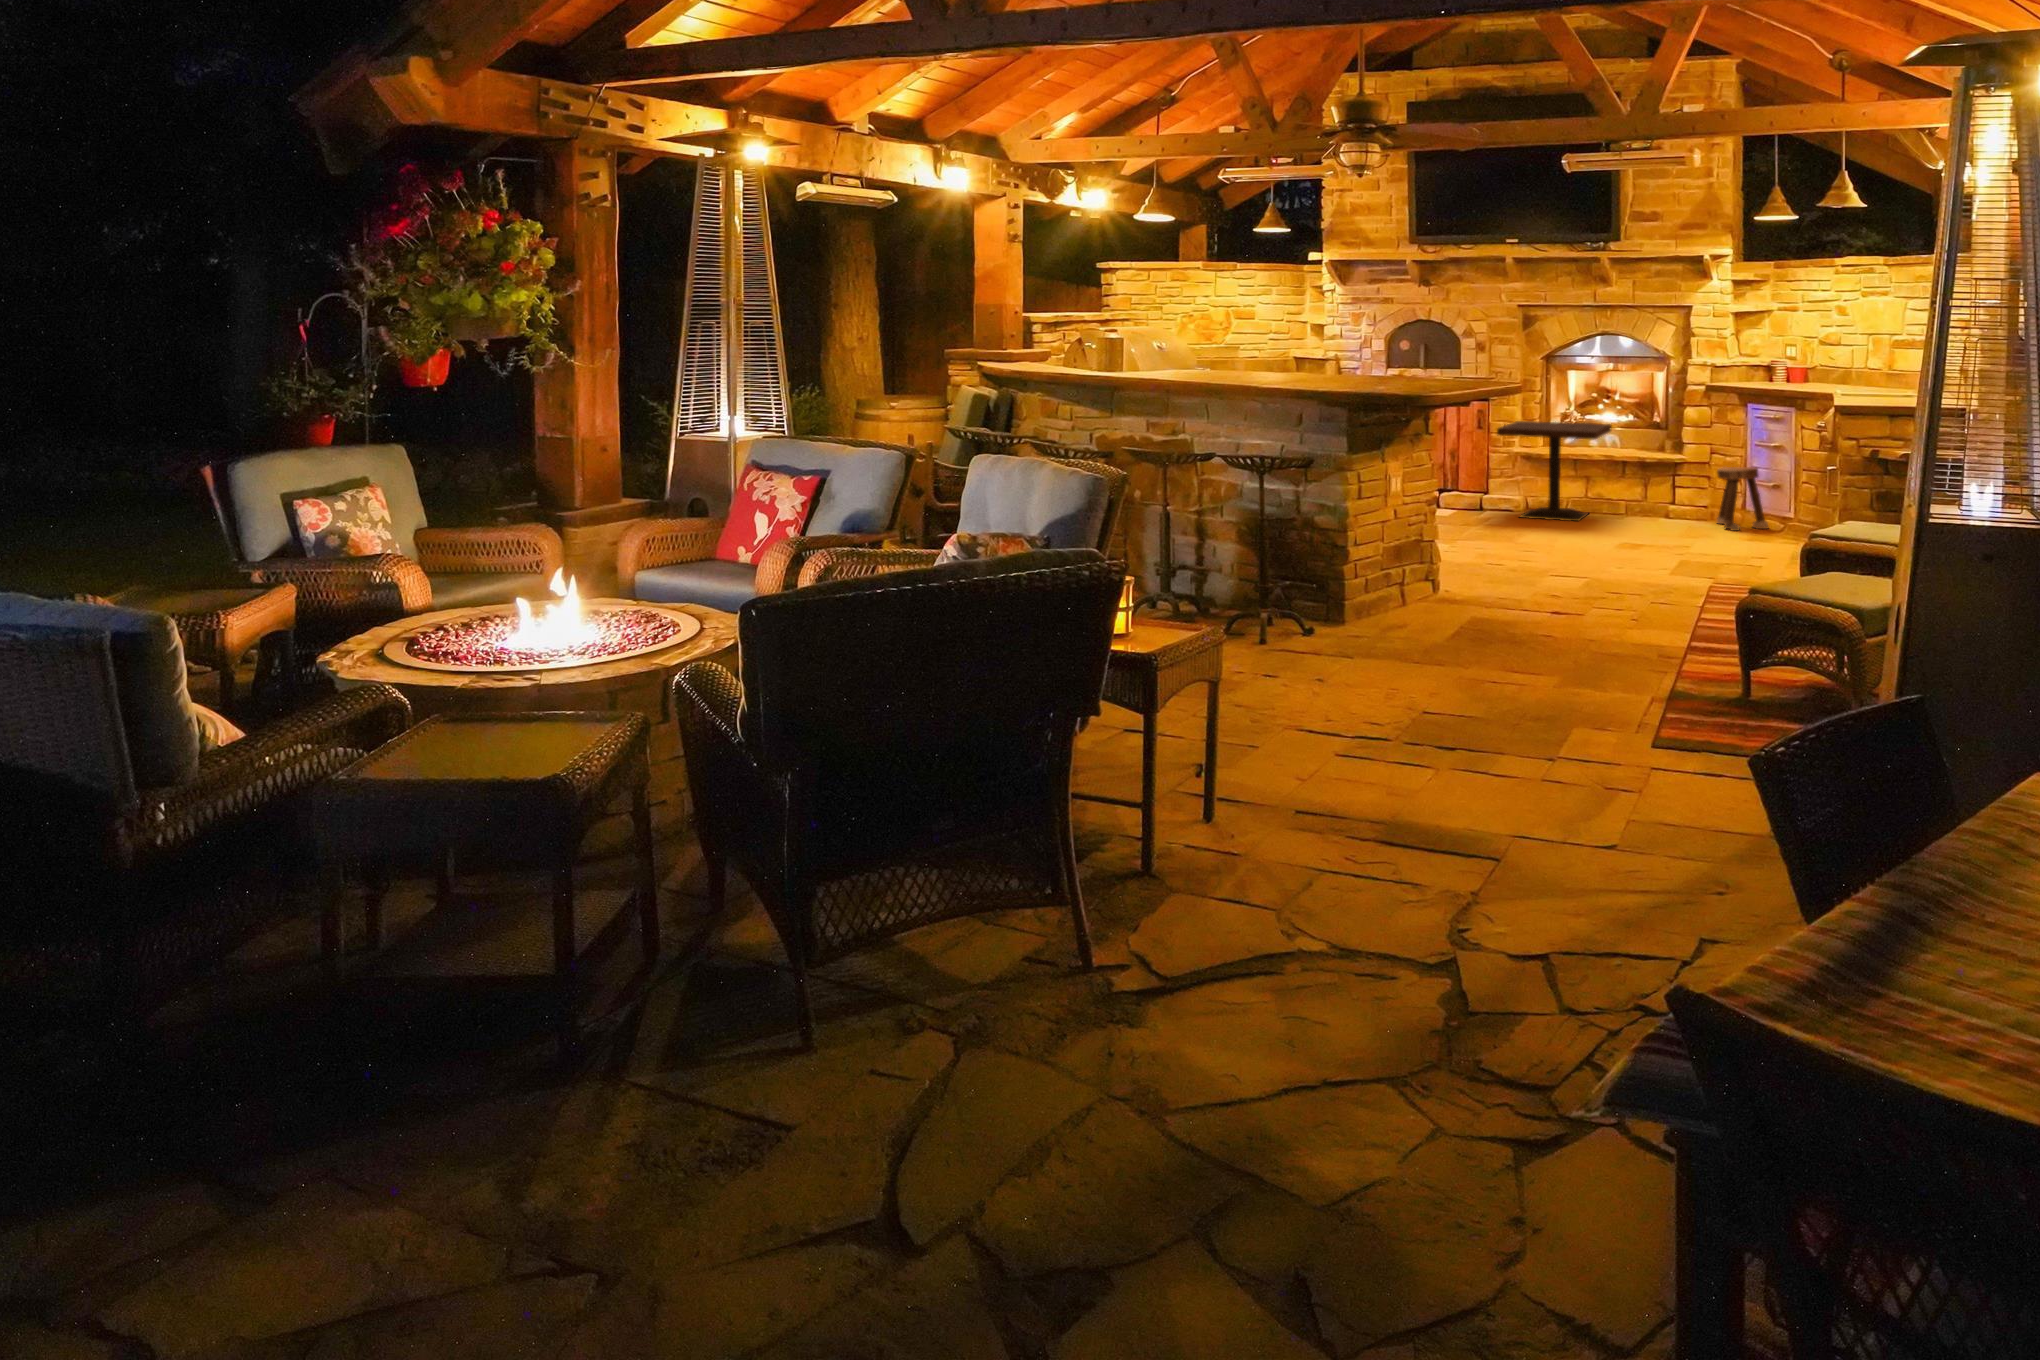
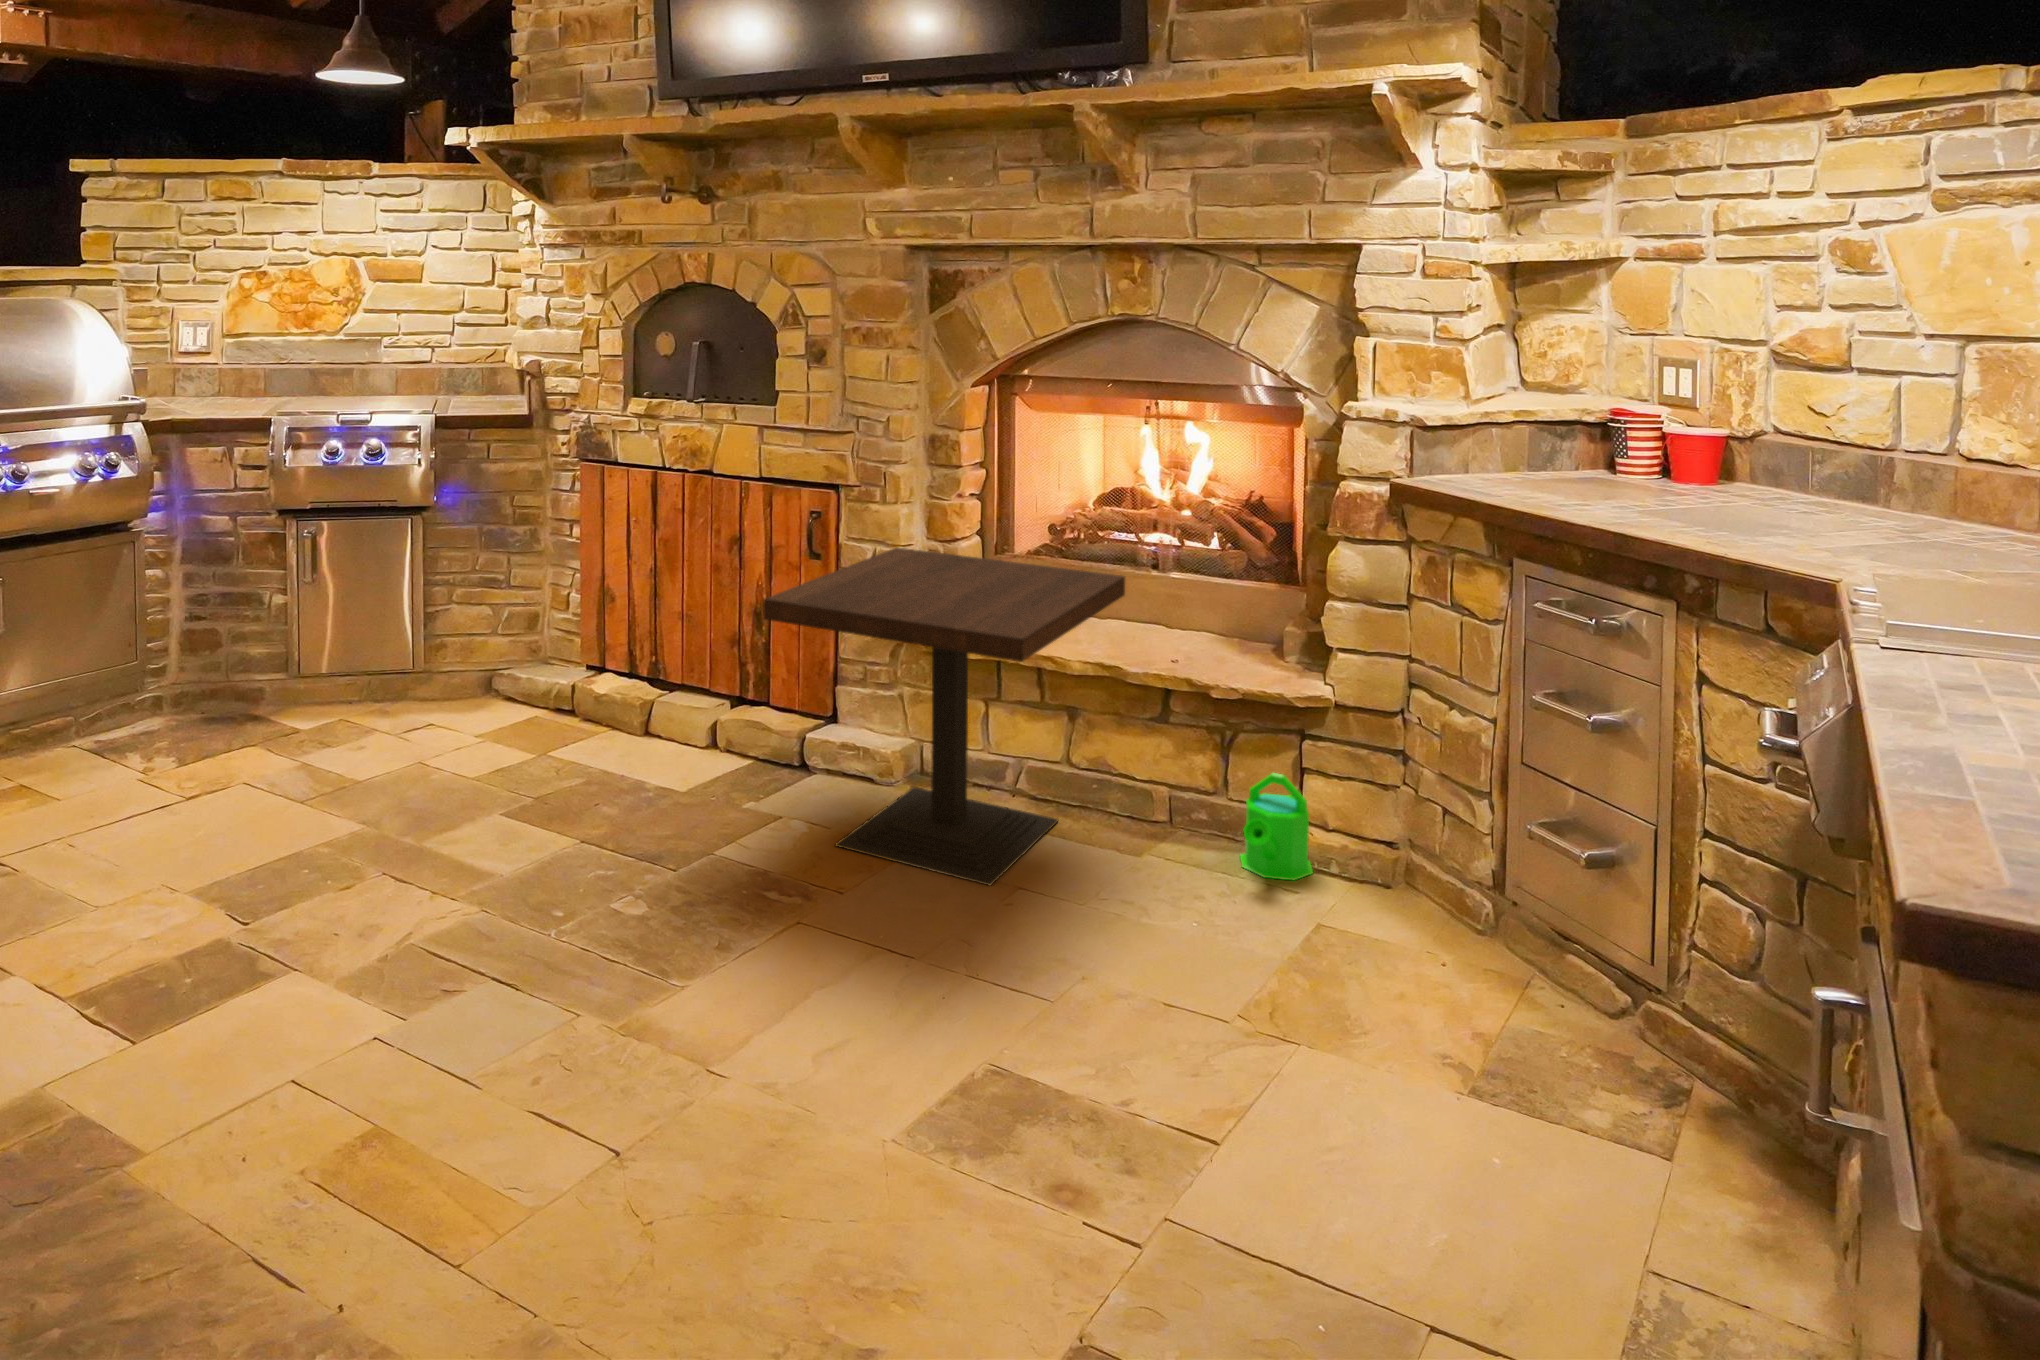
stool: present [1717,467,1769,531] -> none [1413,757,1592,1012]
watering can: none [1656,486,1682,519] -> present [1240,773,1313,880]

